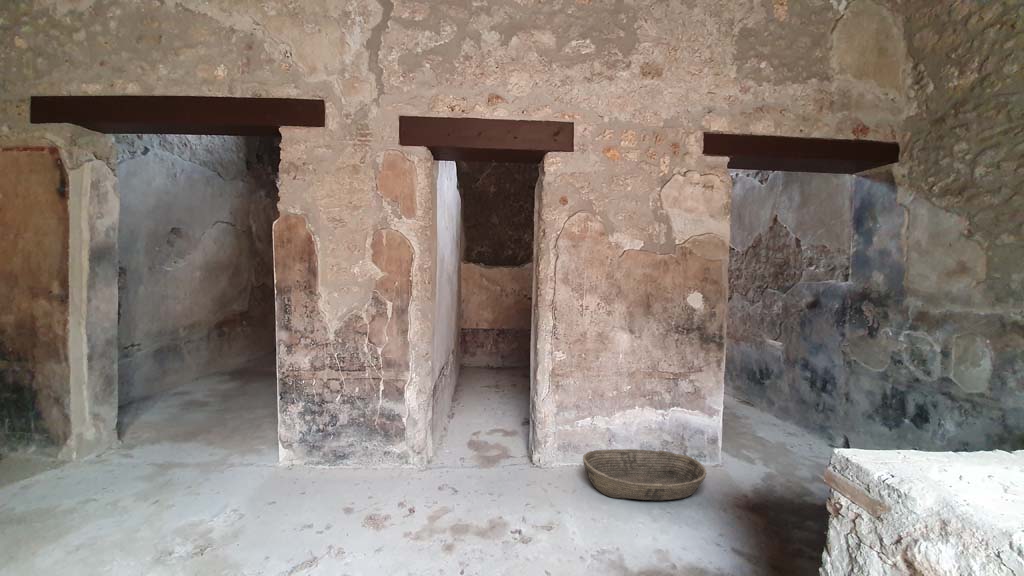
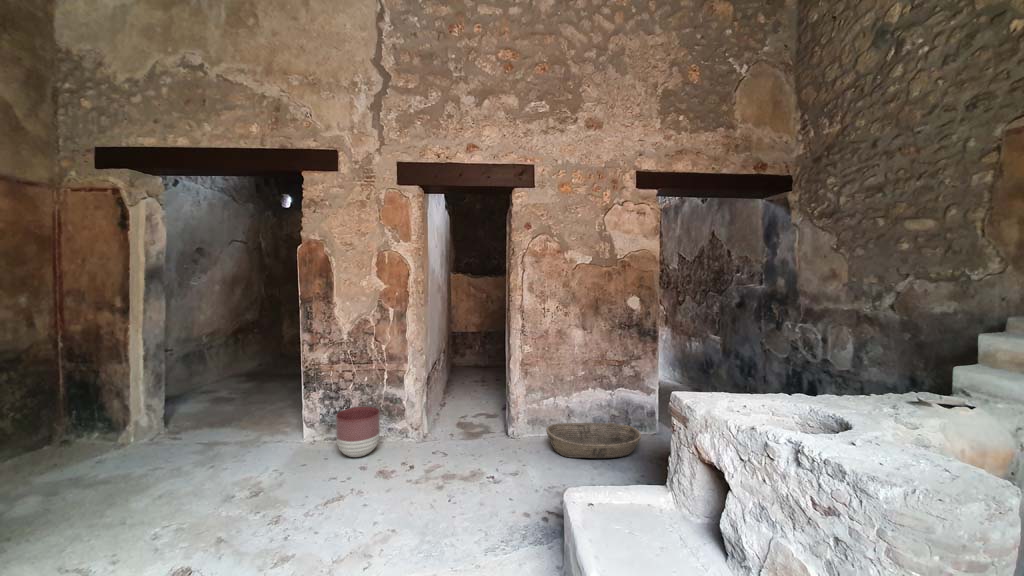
planter: none [317,424,373,490] -> present [336,407,380,457]

